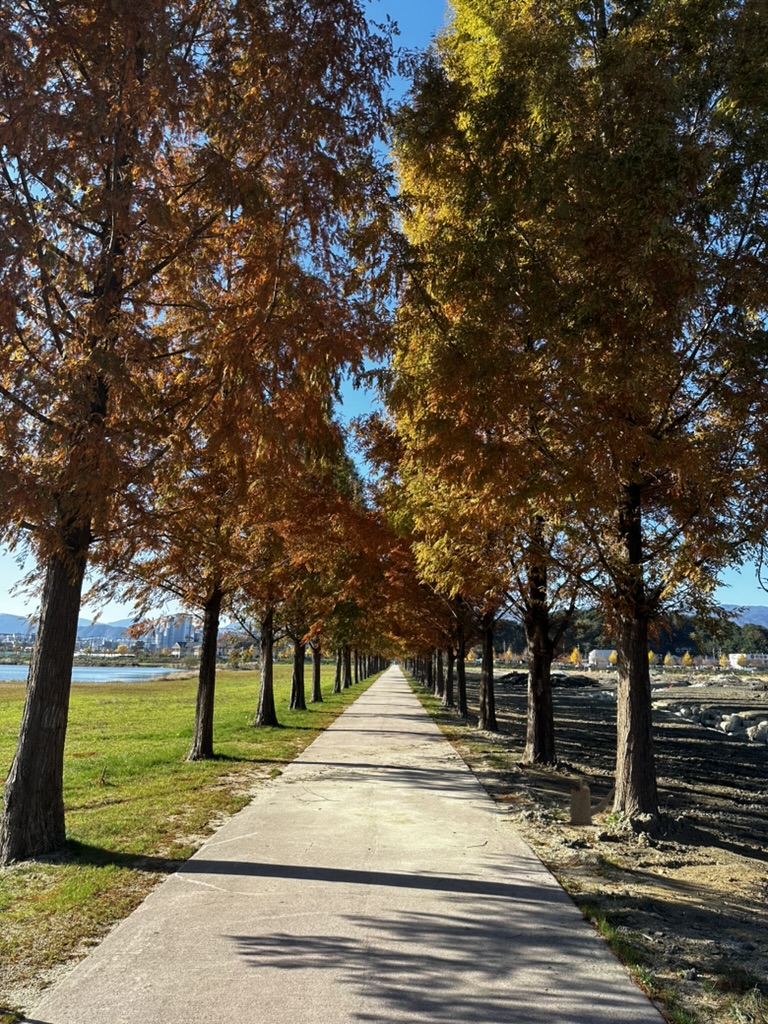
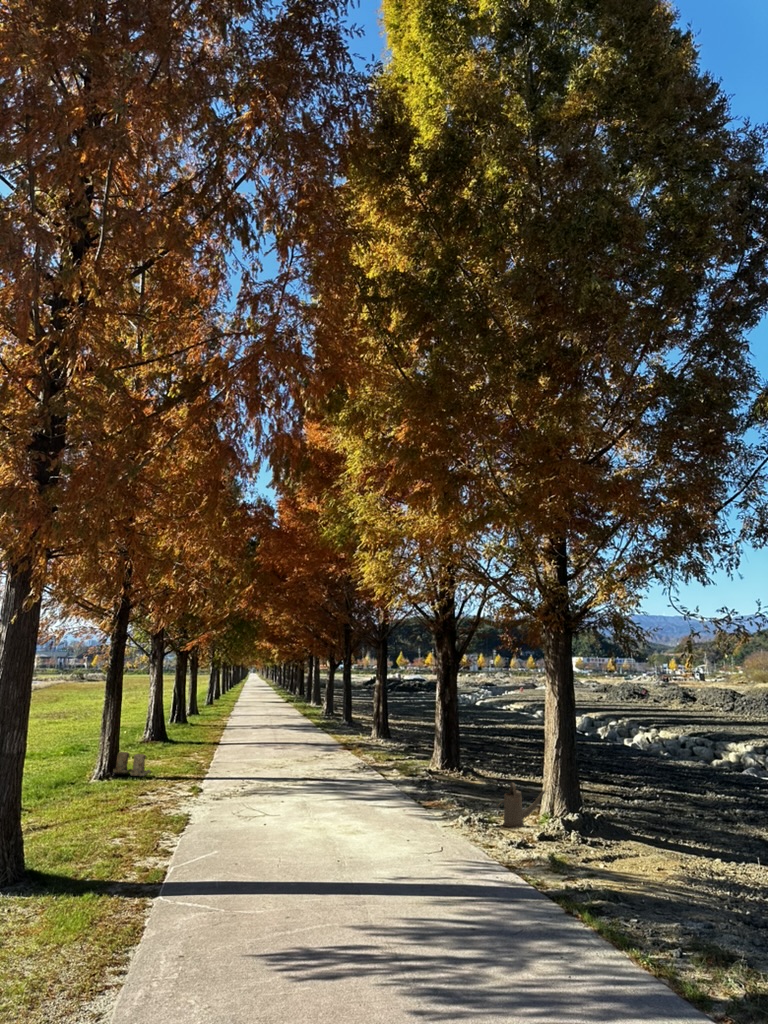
backpack: none [207,734,242,758] -> present [113,752,151,776]

